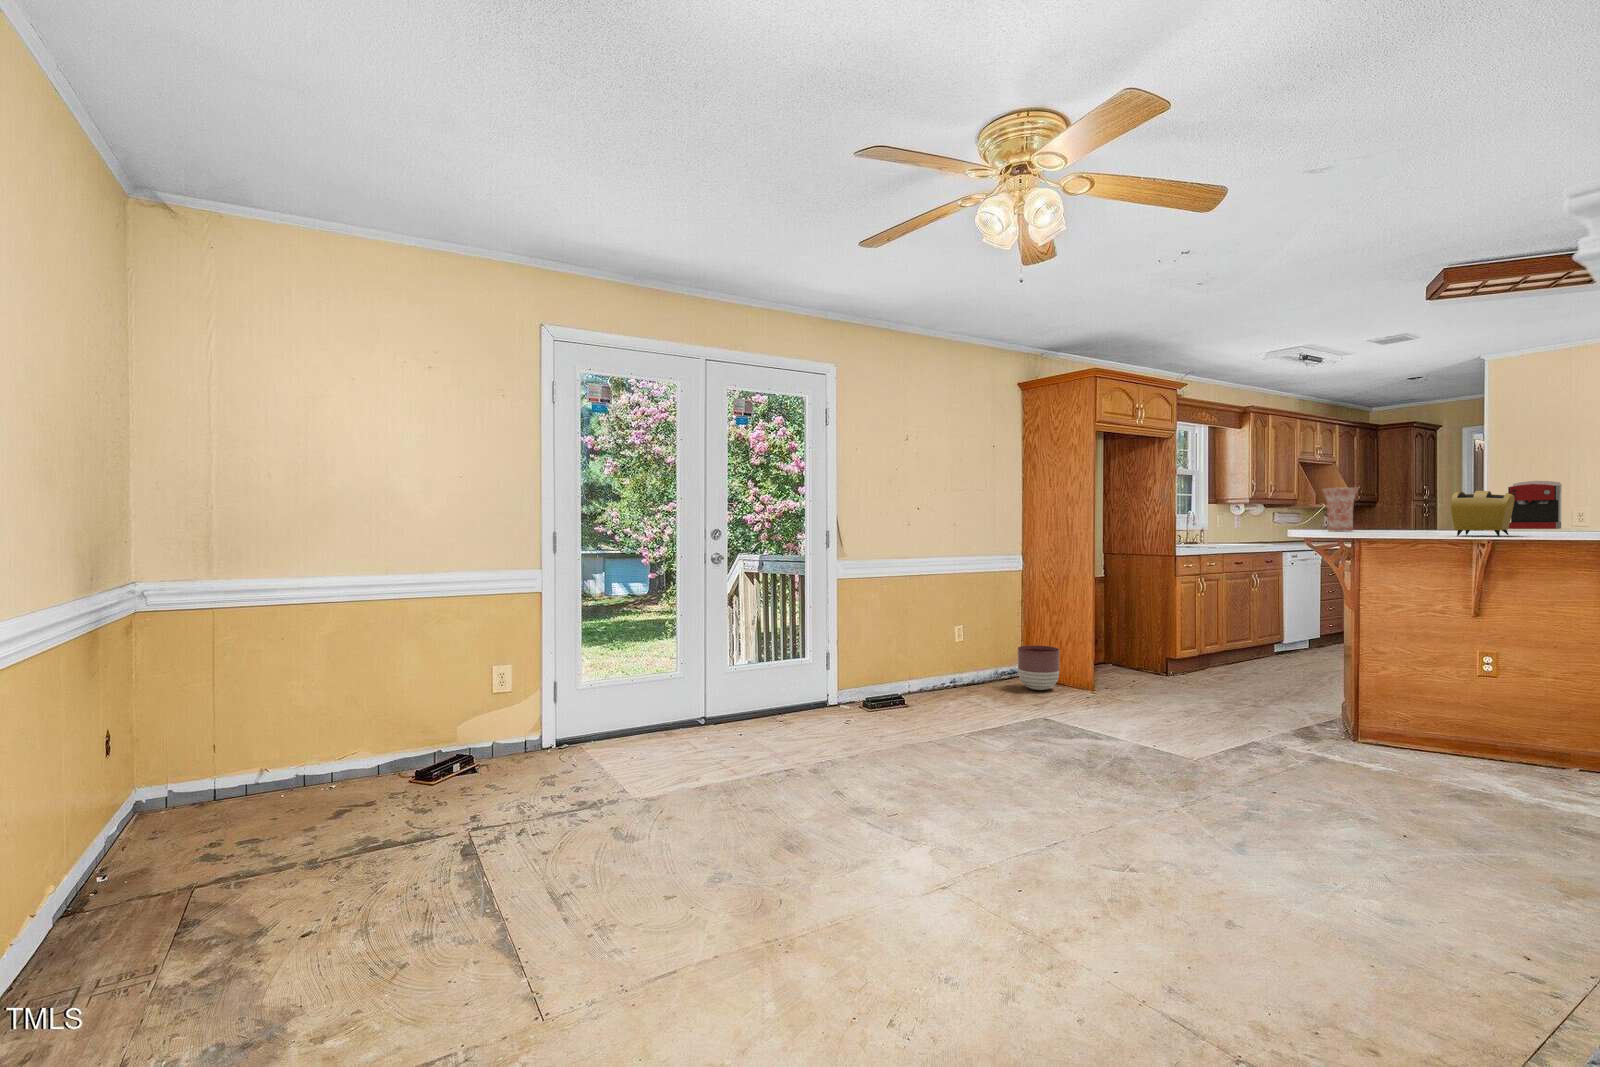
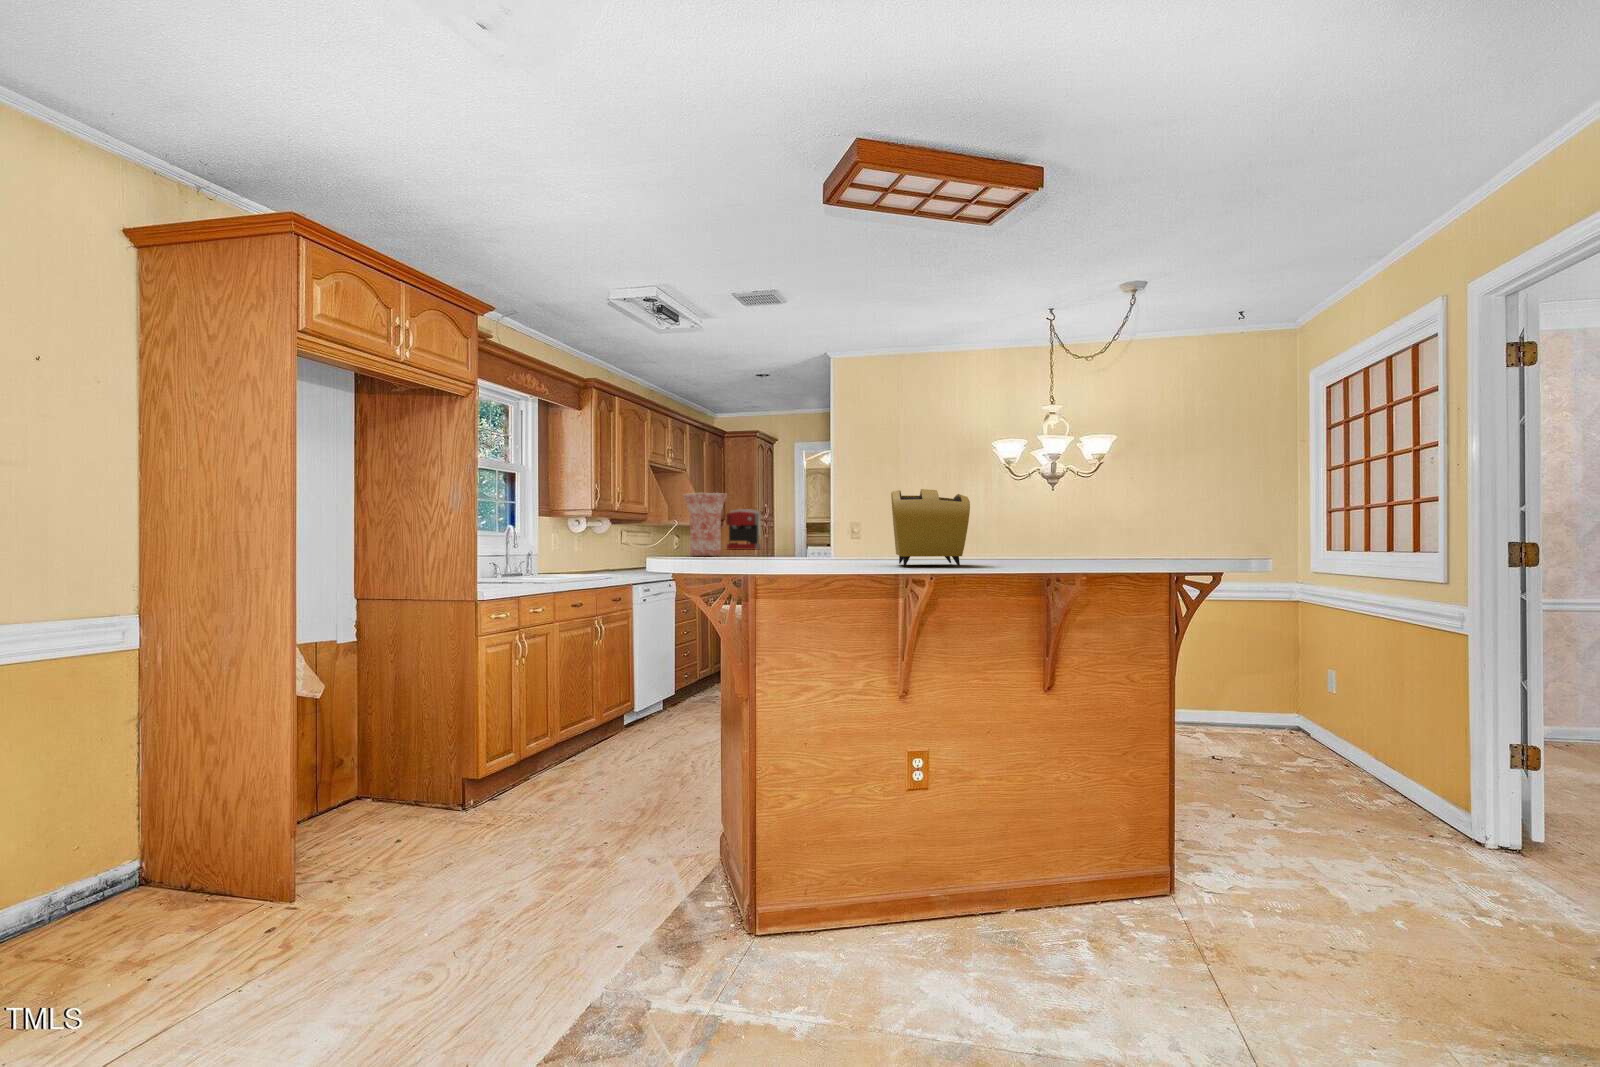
coffee maker: present [1508,481,1562,529] -> present [726,509,761,549]
planter: present [1018,645,1060,690] -> none [93,816,210,932]

